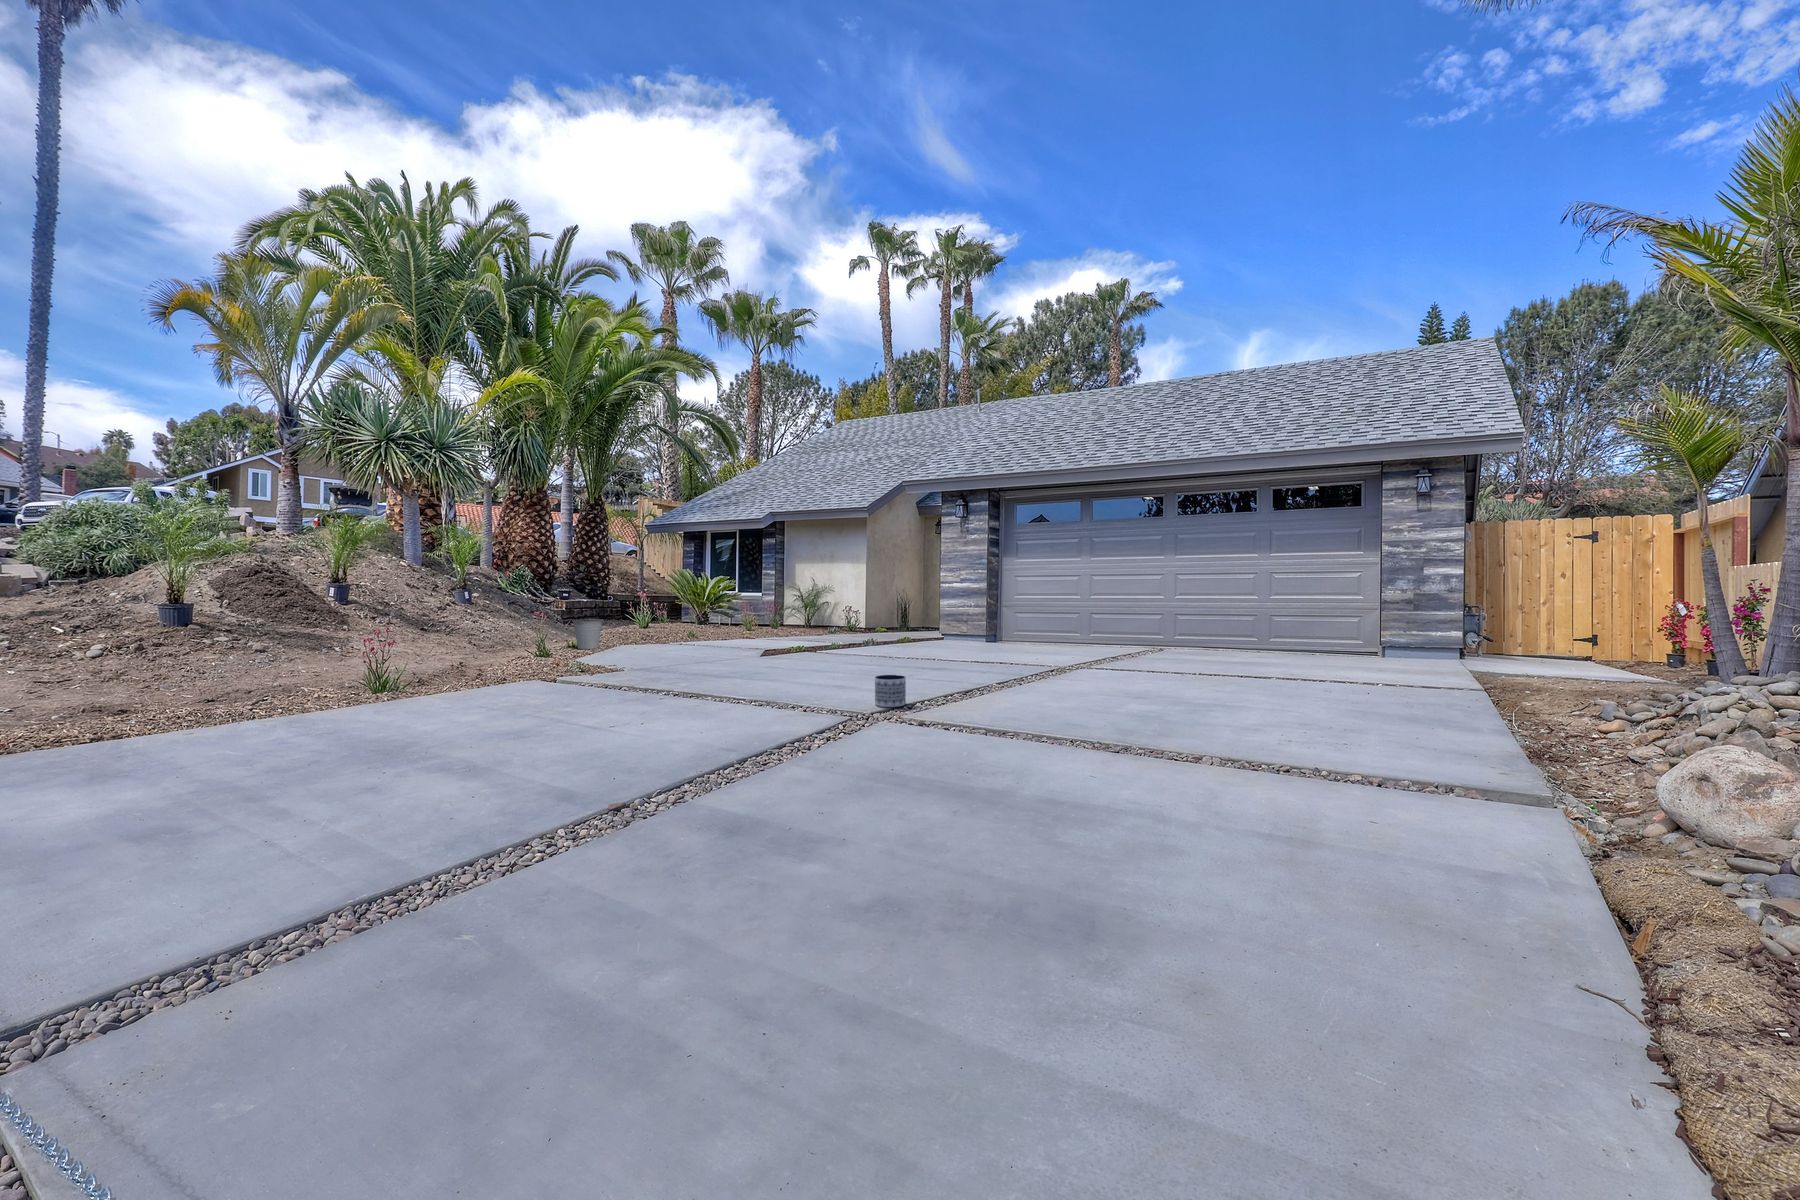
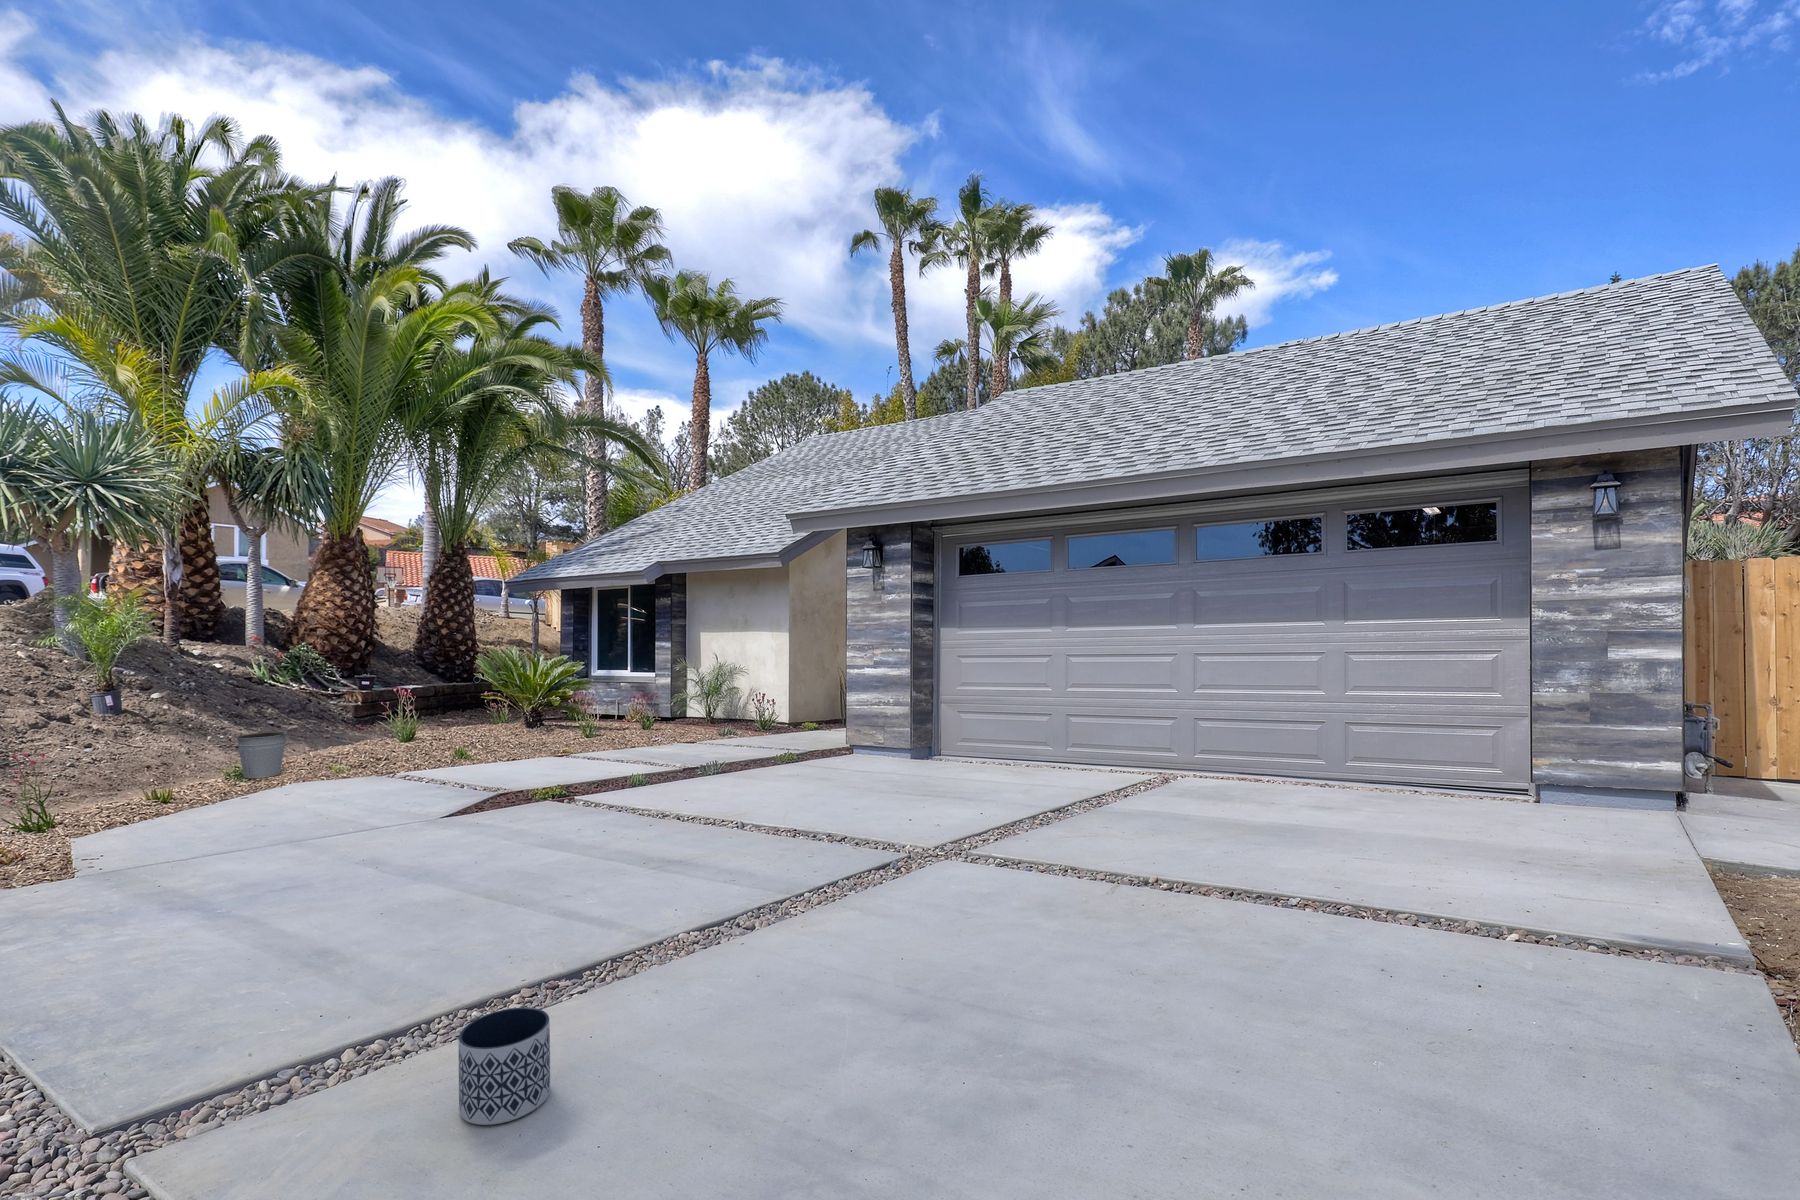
planter: present [875,675,906,707] -> present [459,1007,550,1125]

